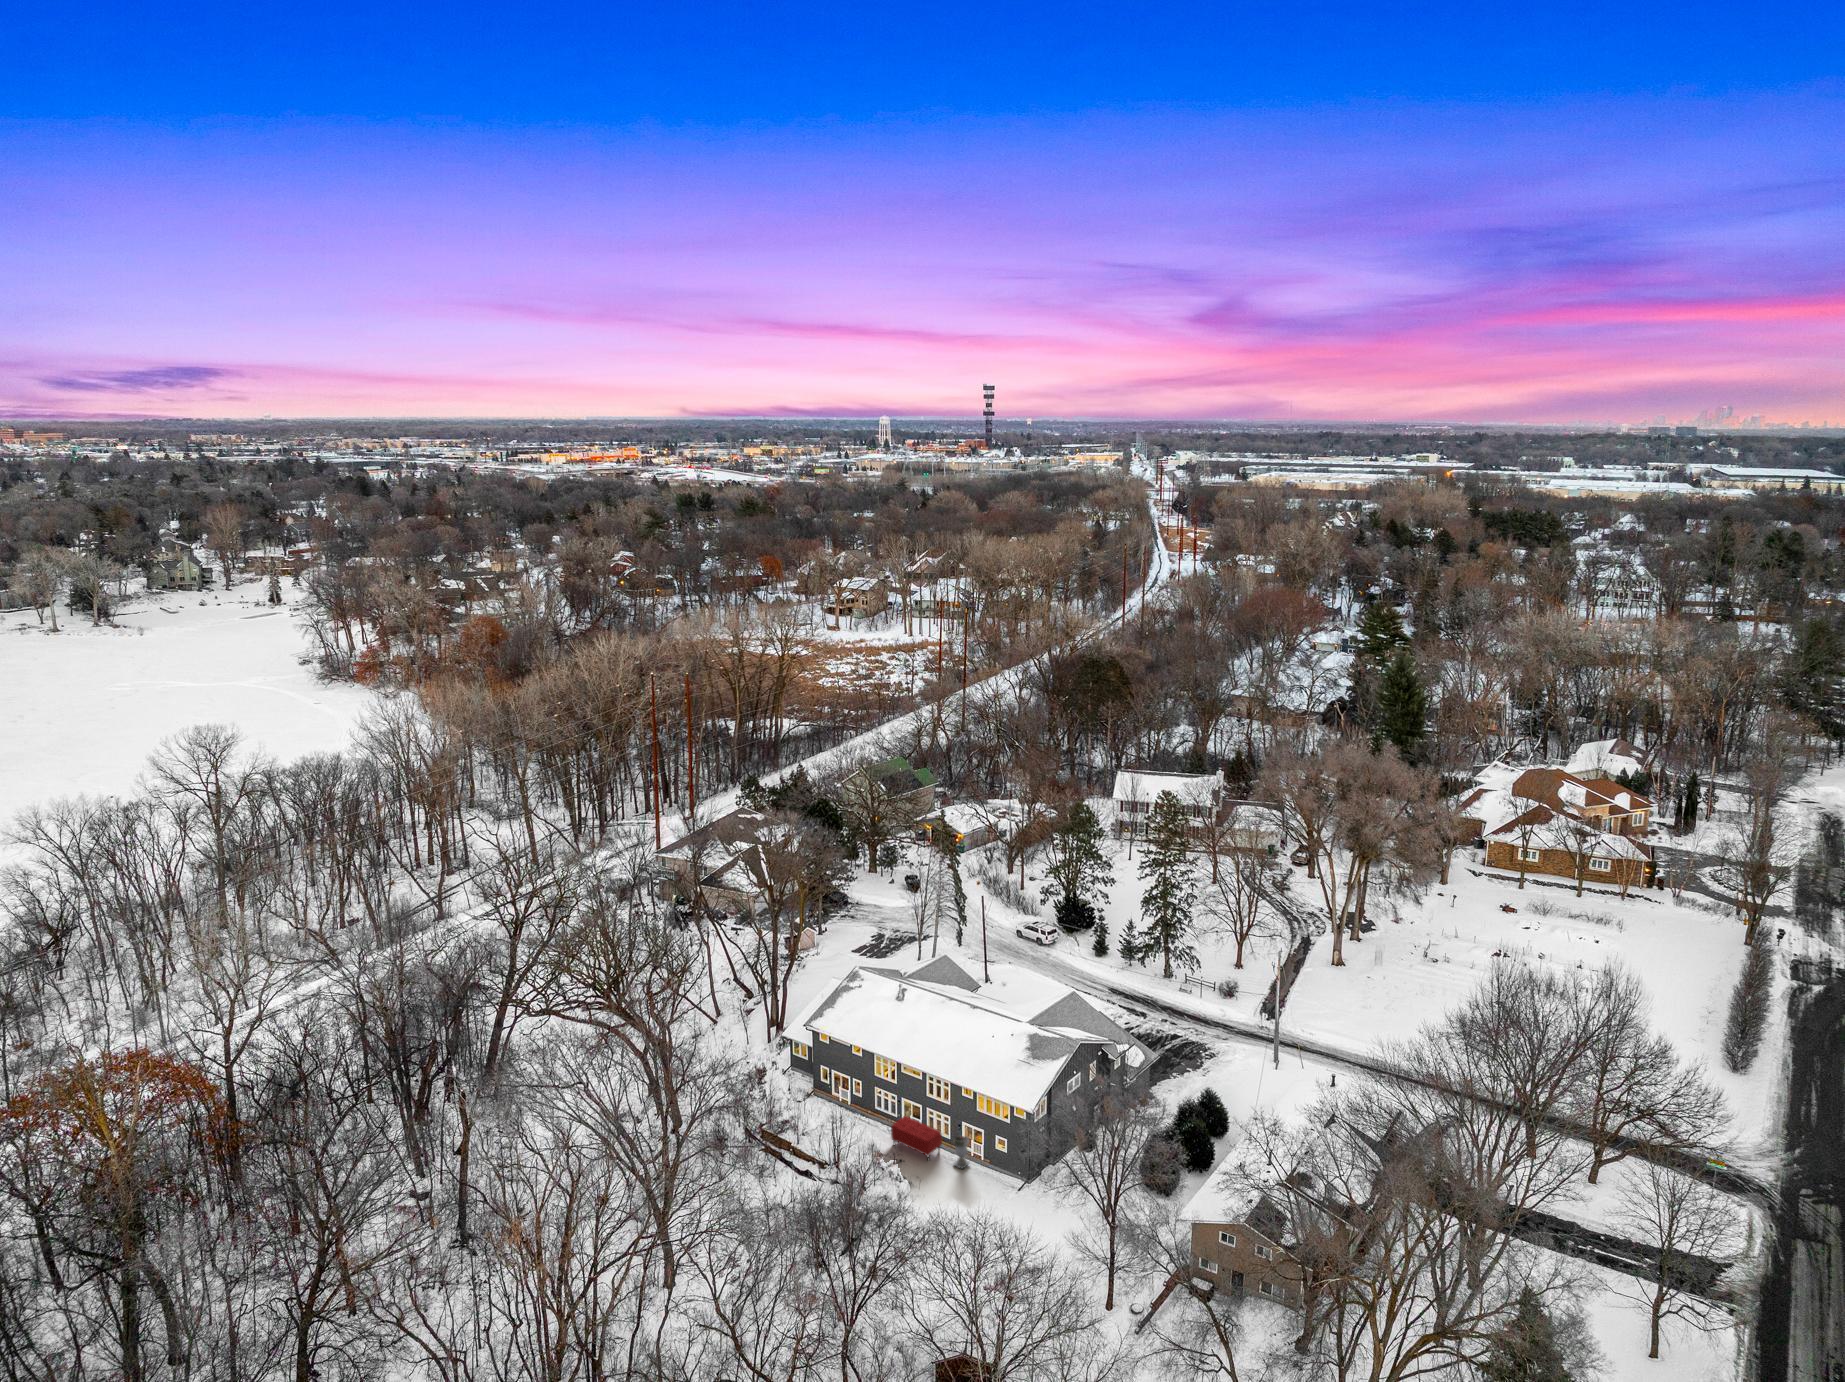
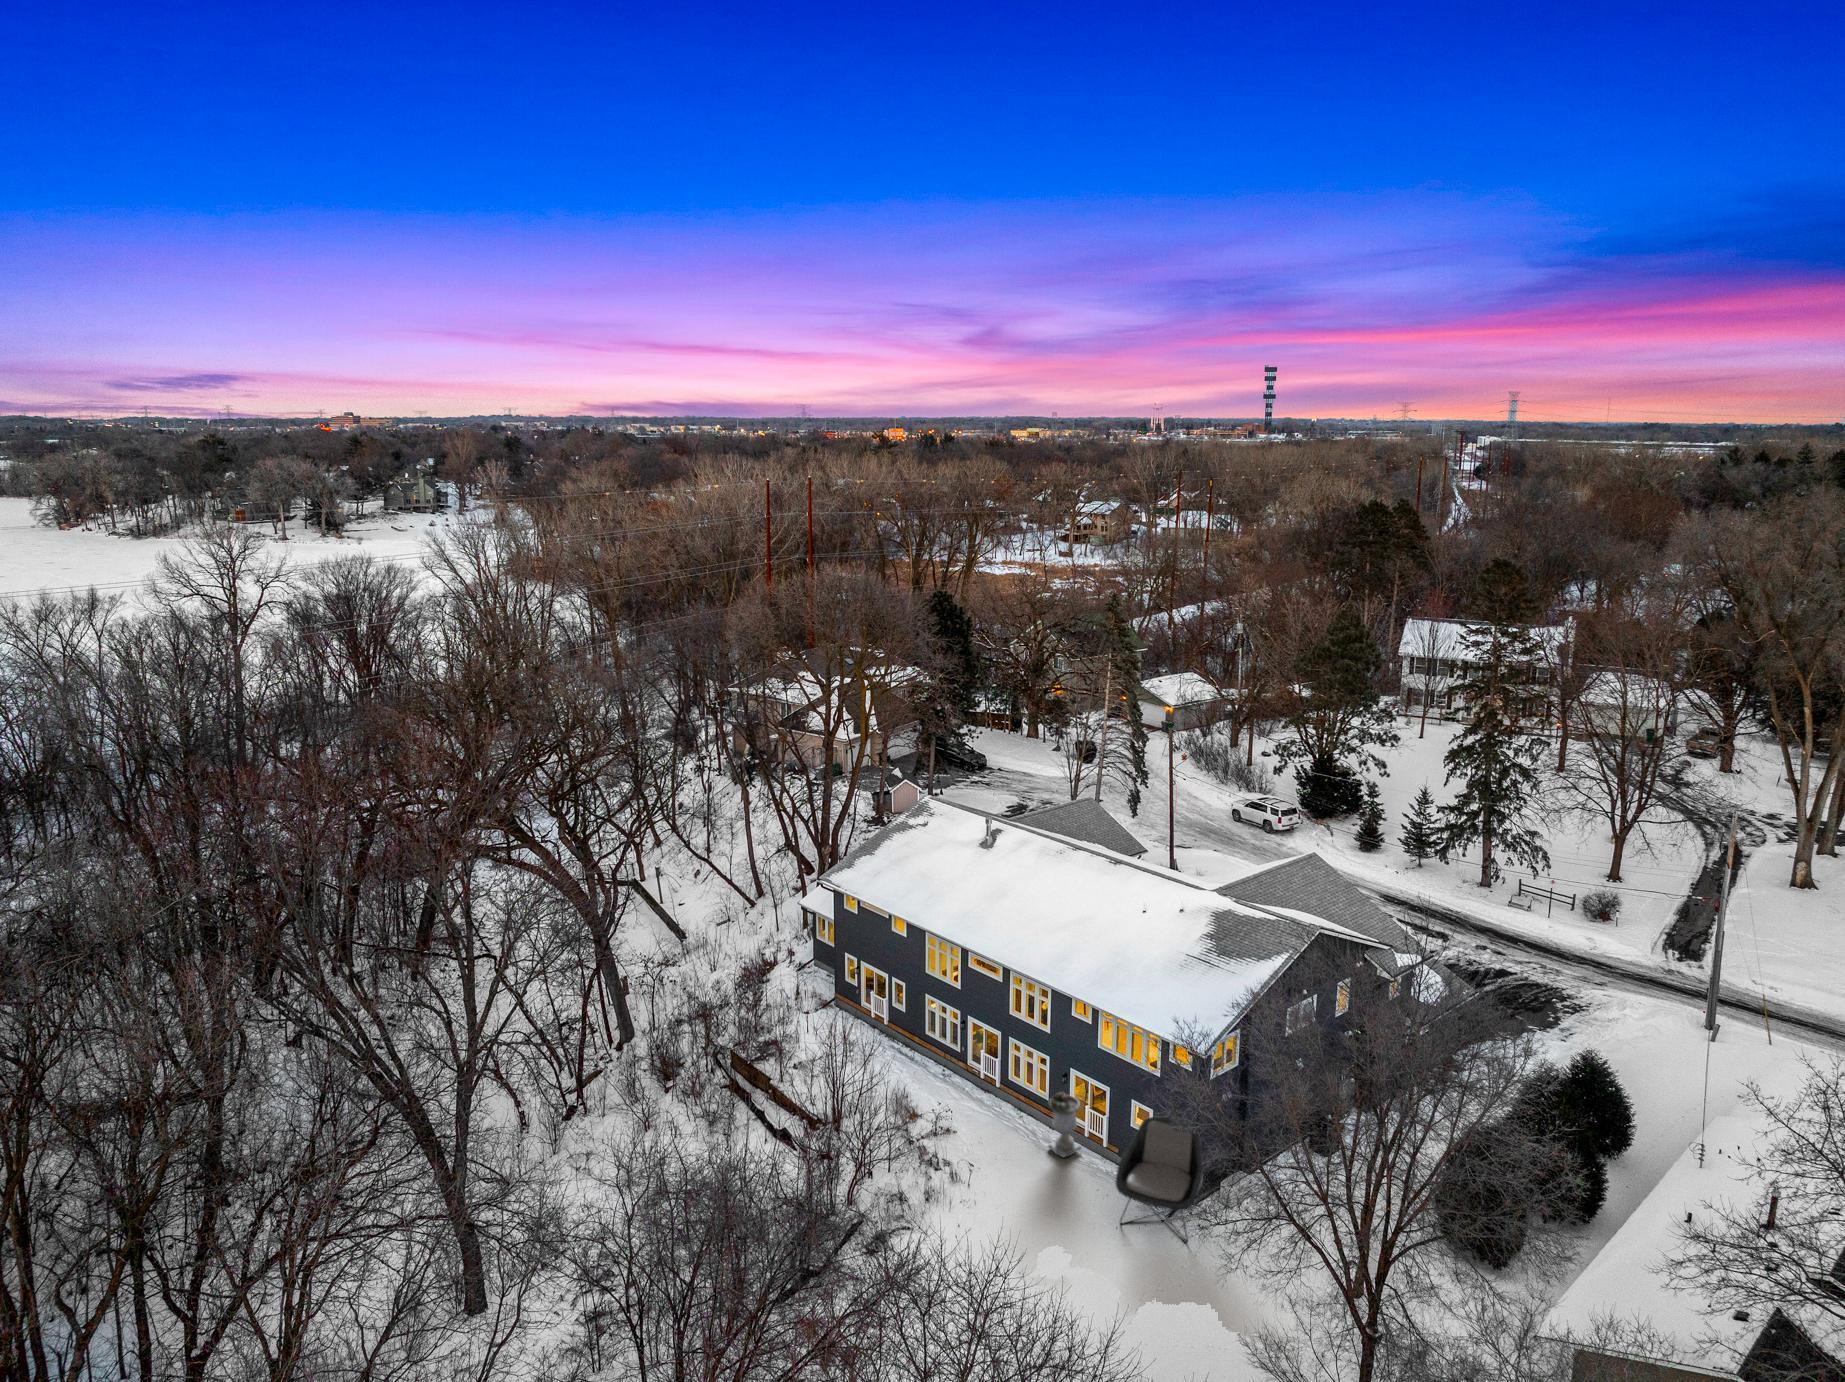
bench: present [891,1116,942,1160] -> none [942,1050,1033,1136]
lounge chair: none [993,1143,1034,1204] -> present [1116,1116,1203,1242]

